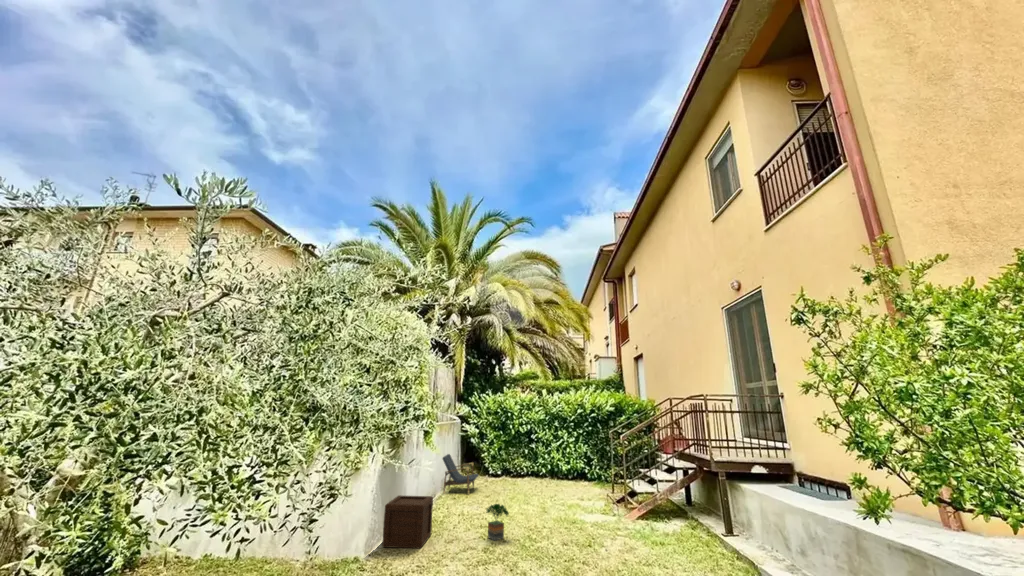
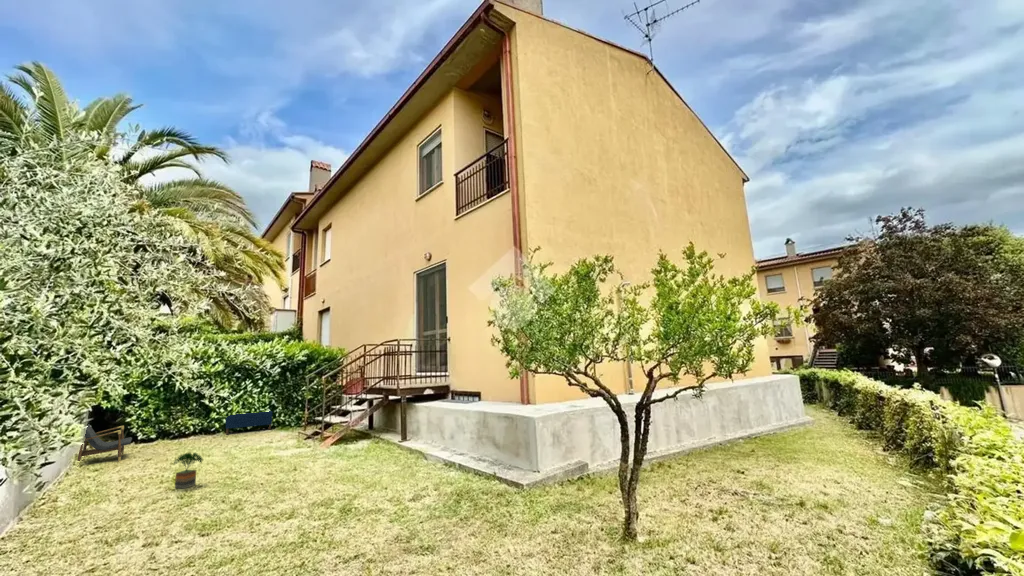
bench: none [549,460,589,484] -> present [226,411,272,435]
wooden crate: present [382,495,433,548] -> none [17,459,95,527]

